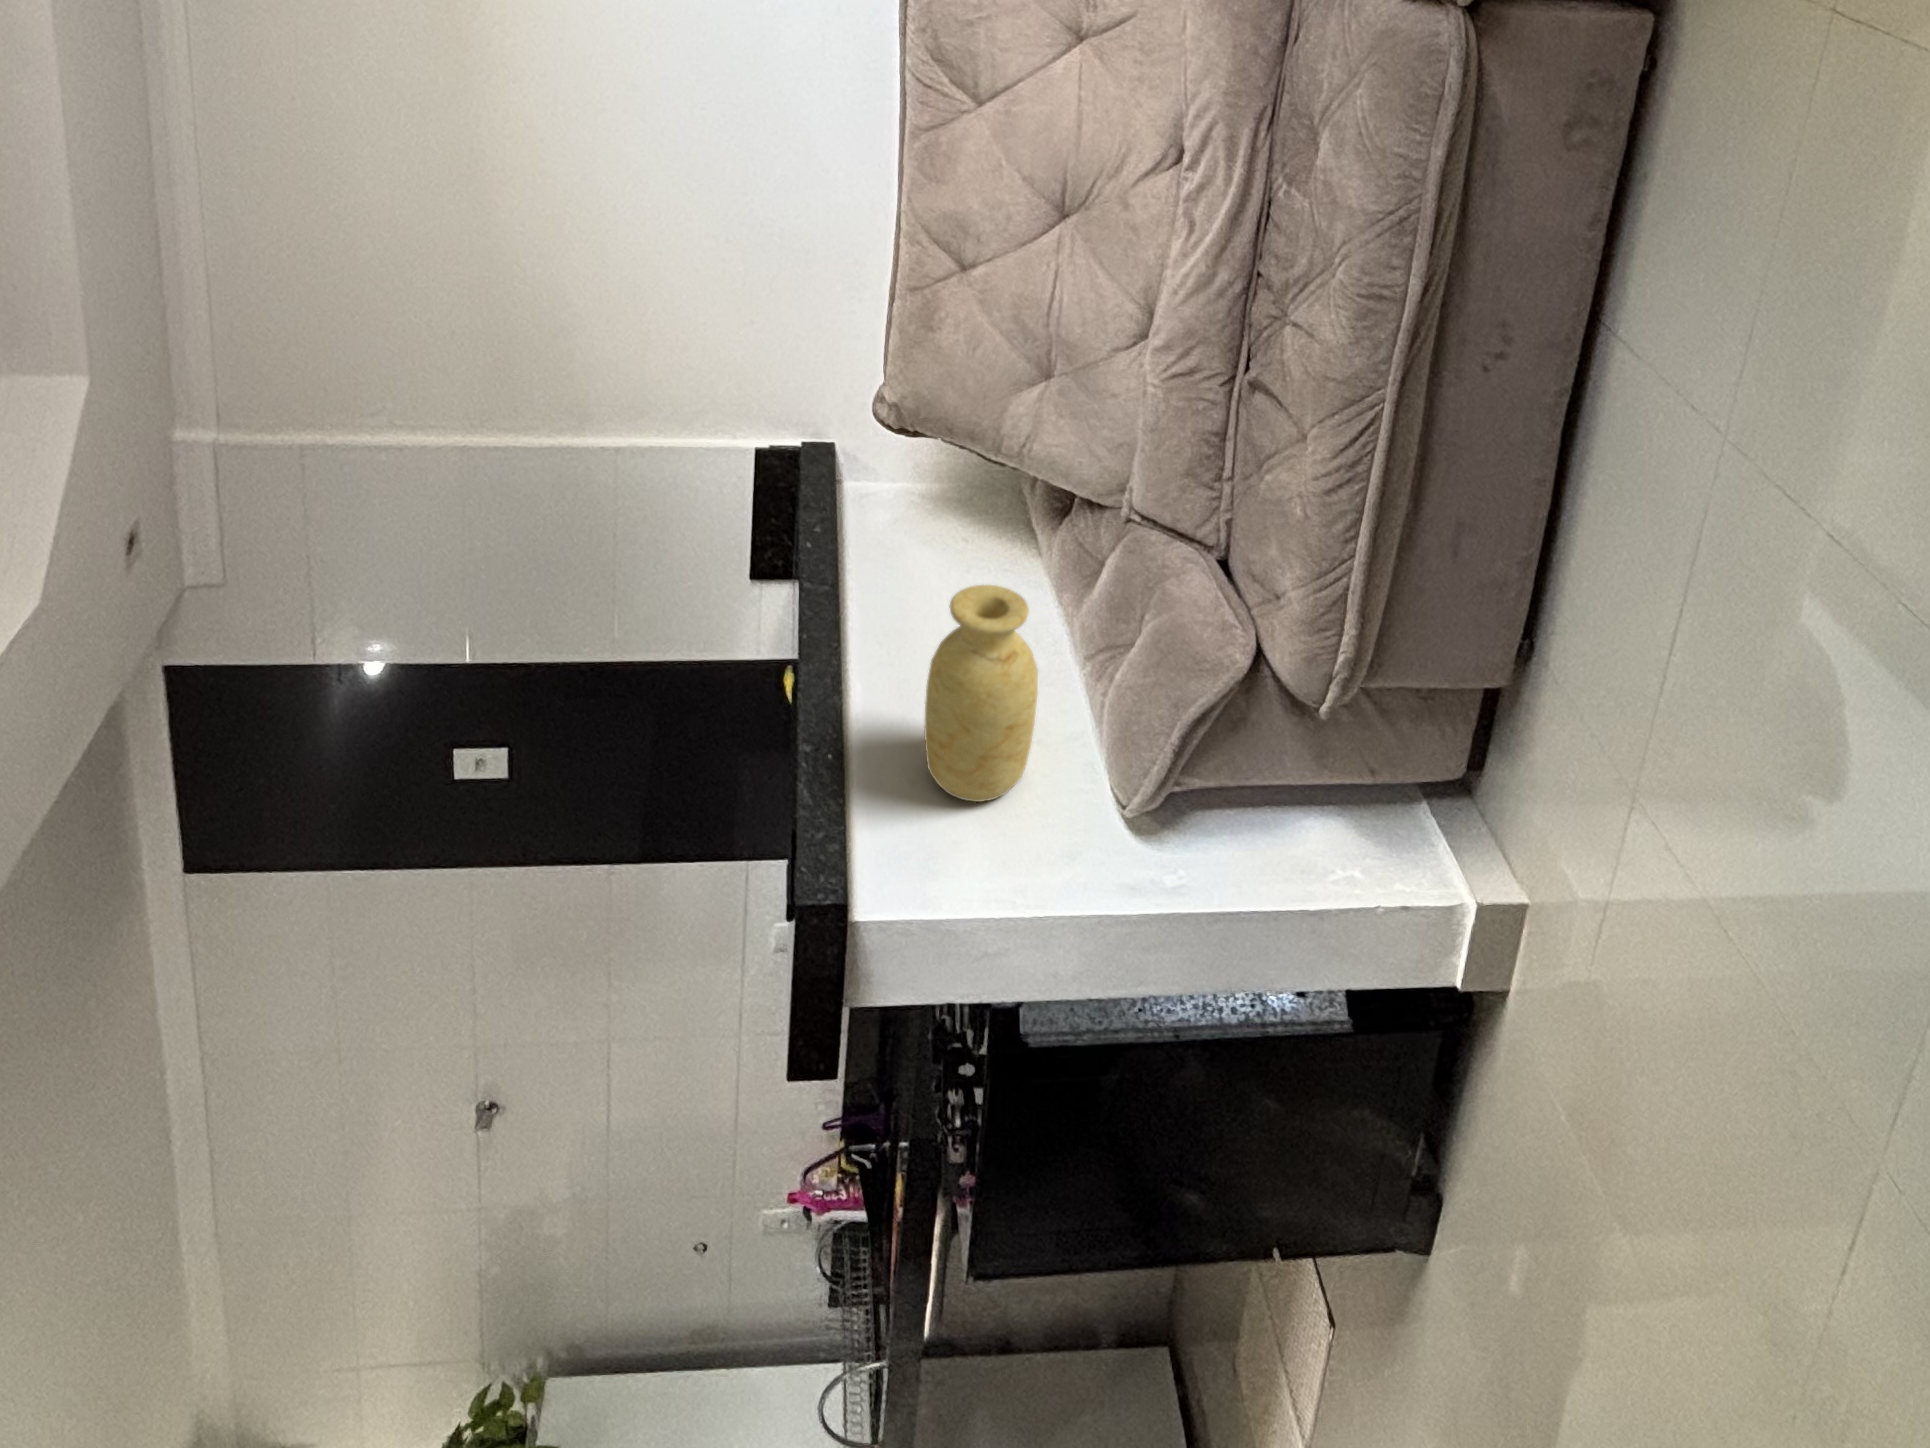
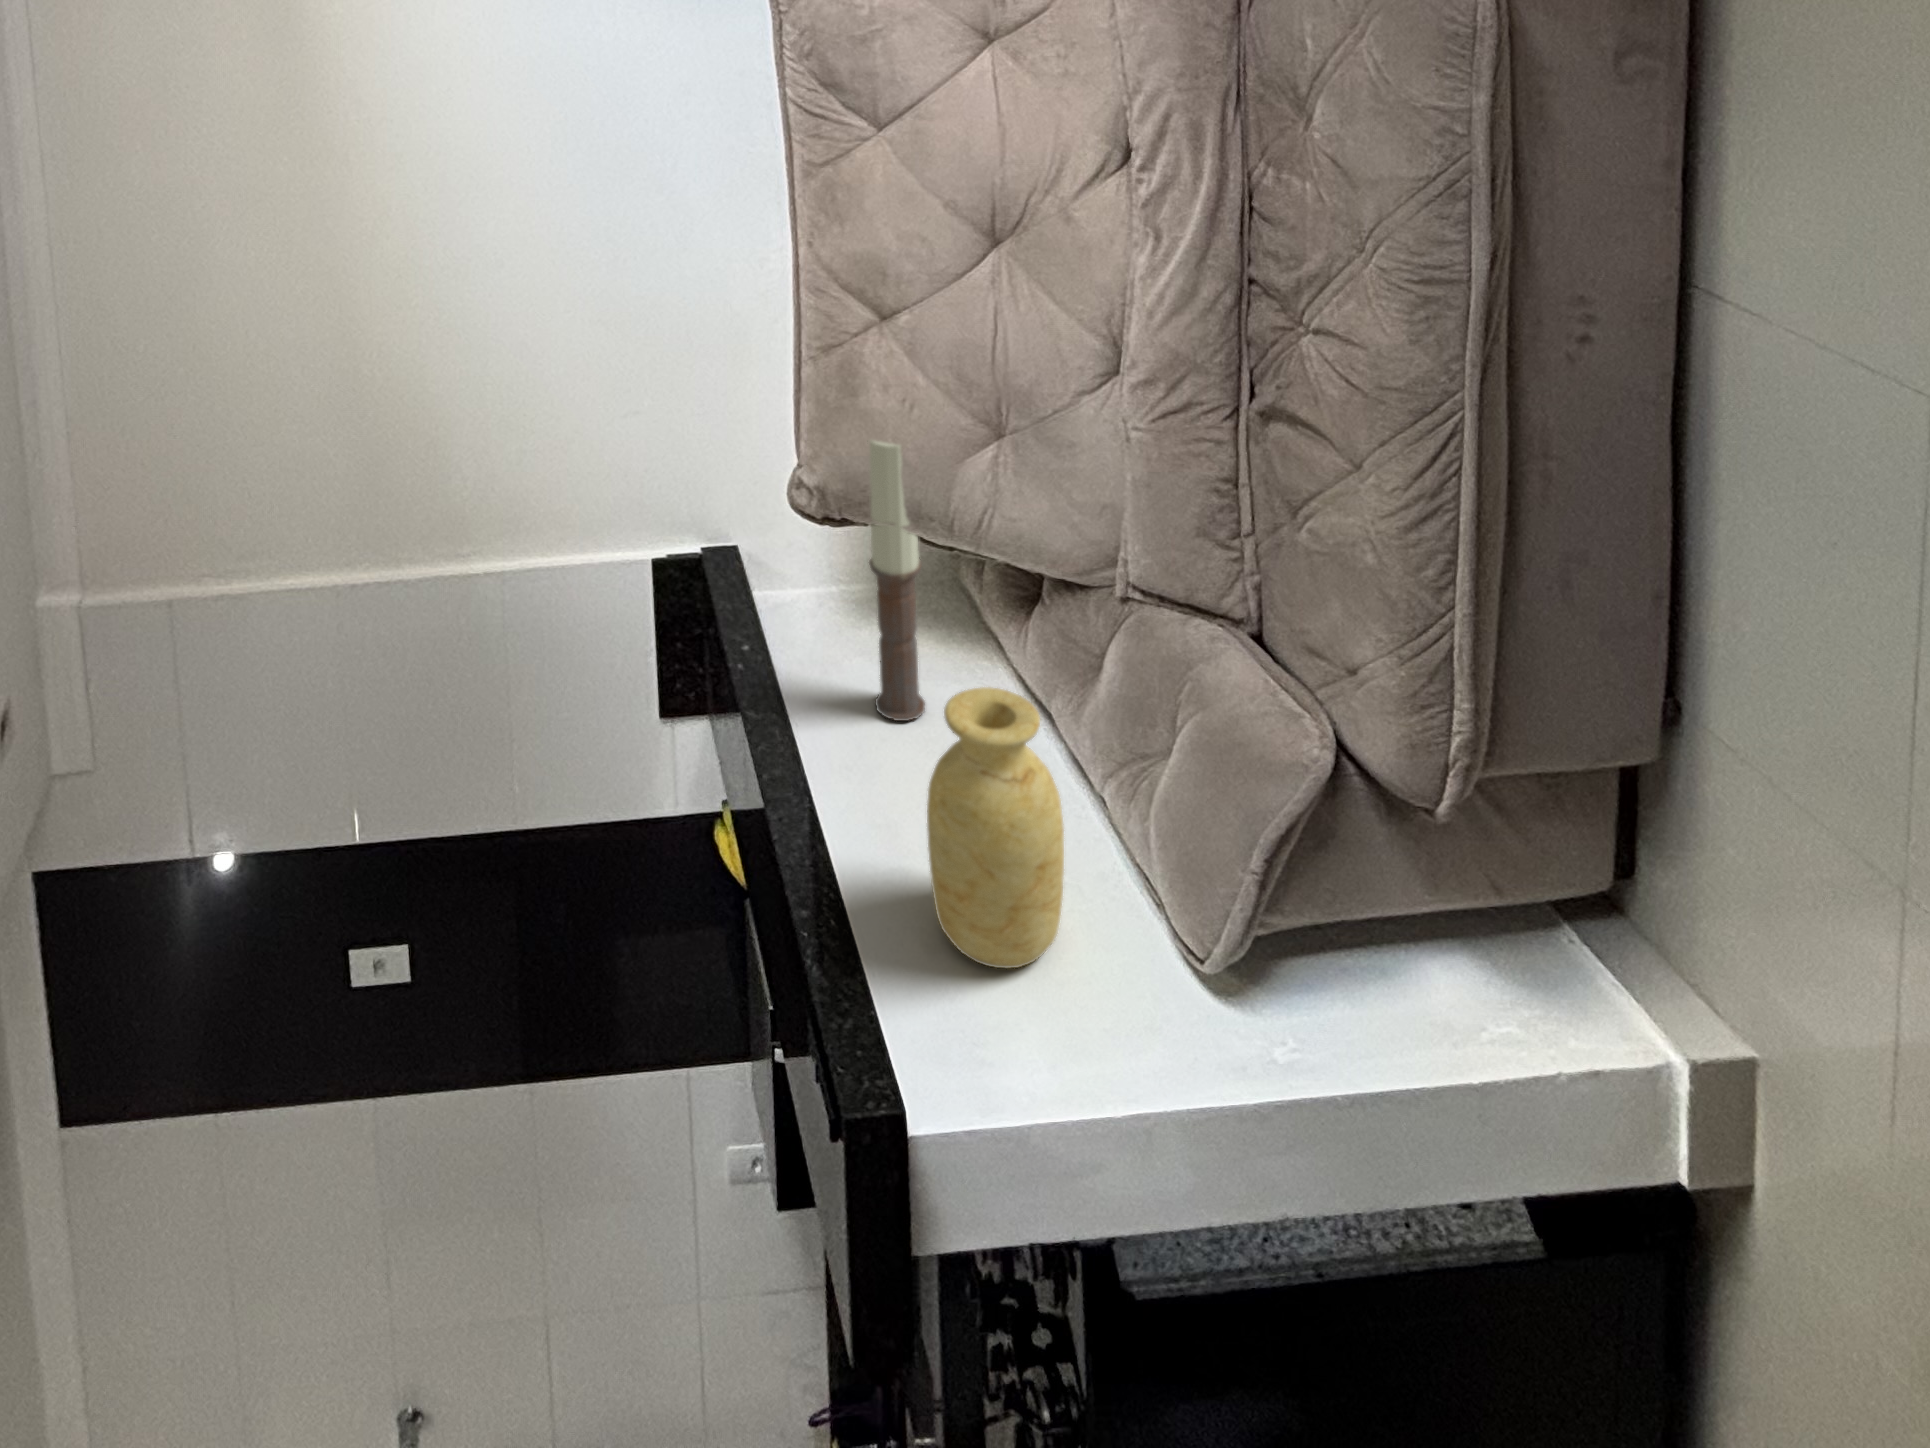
candle: none [923,360,982,603] -> present [868,441,925,721]

